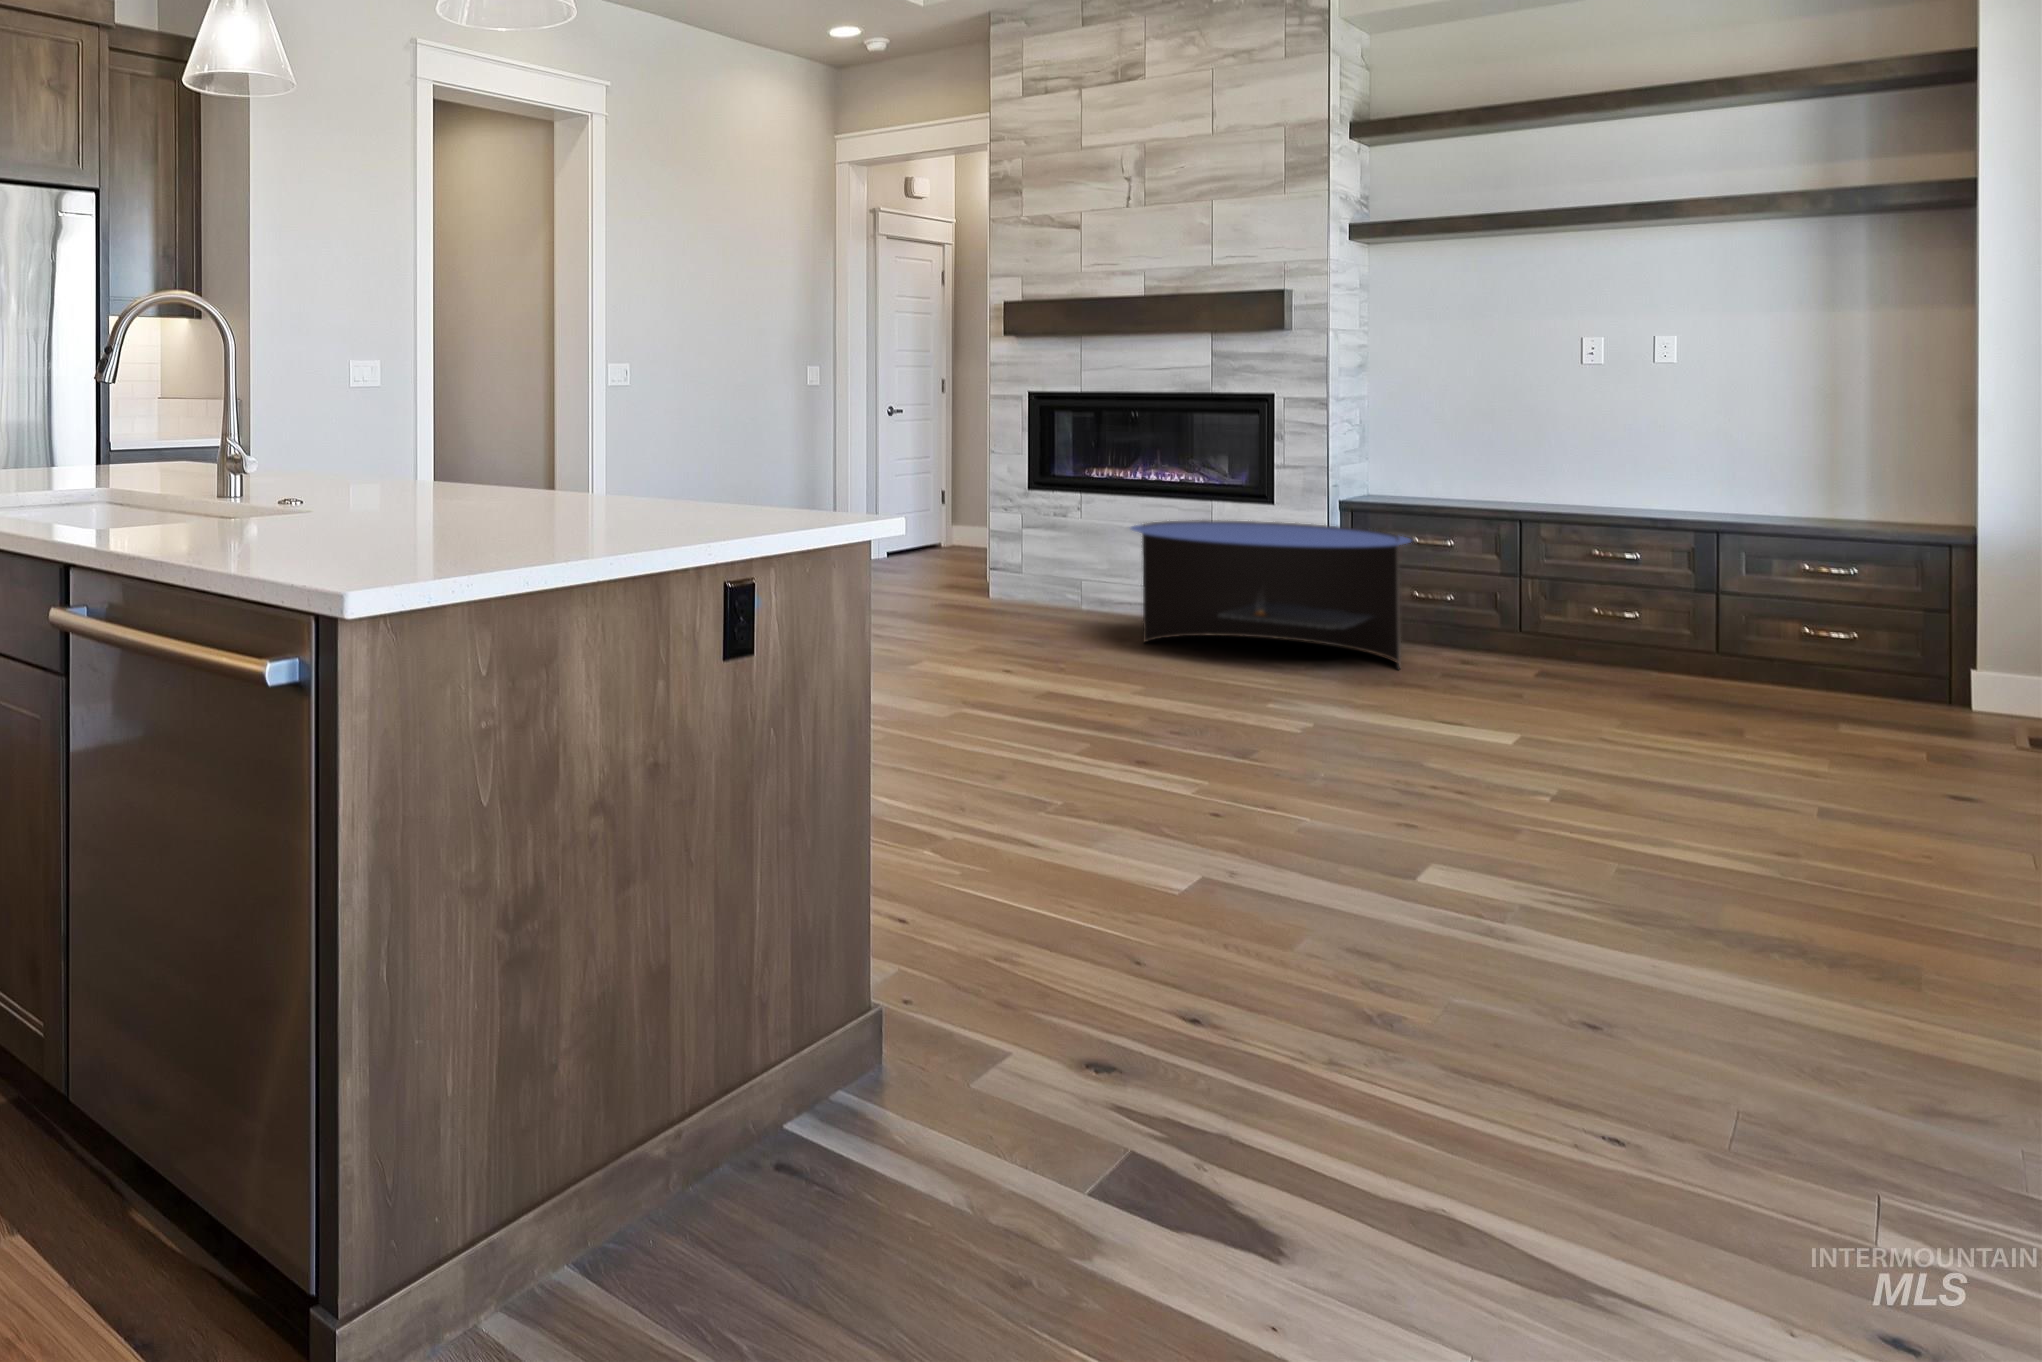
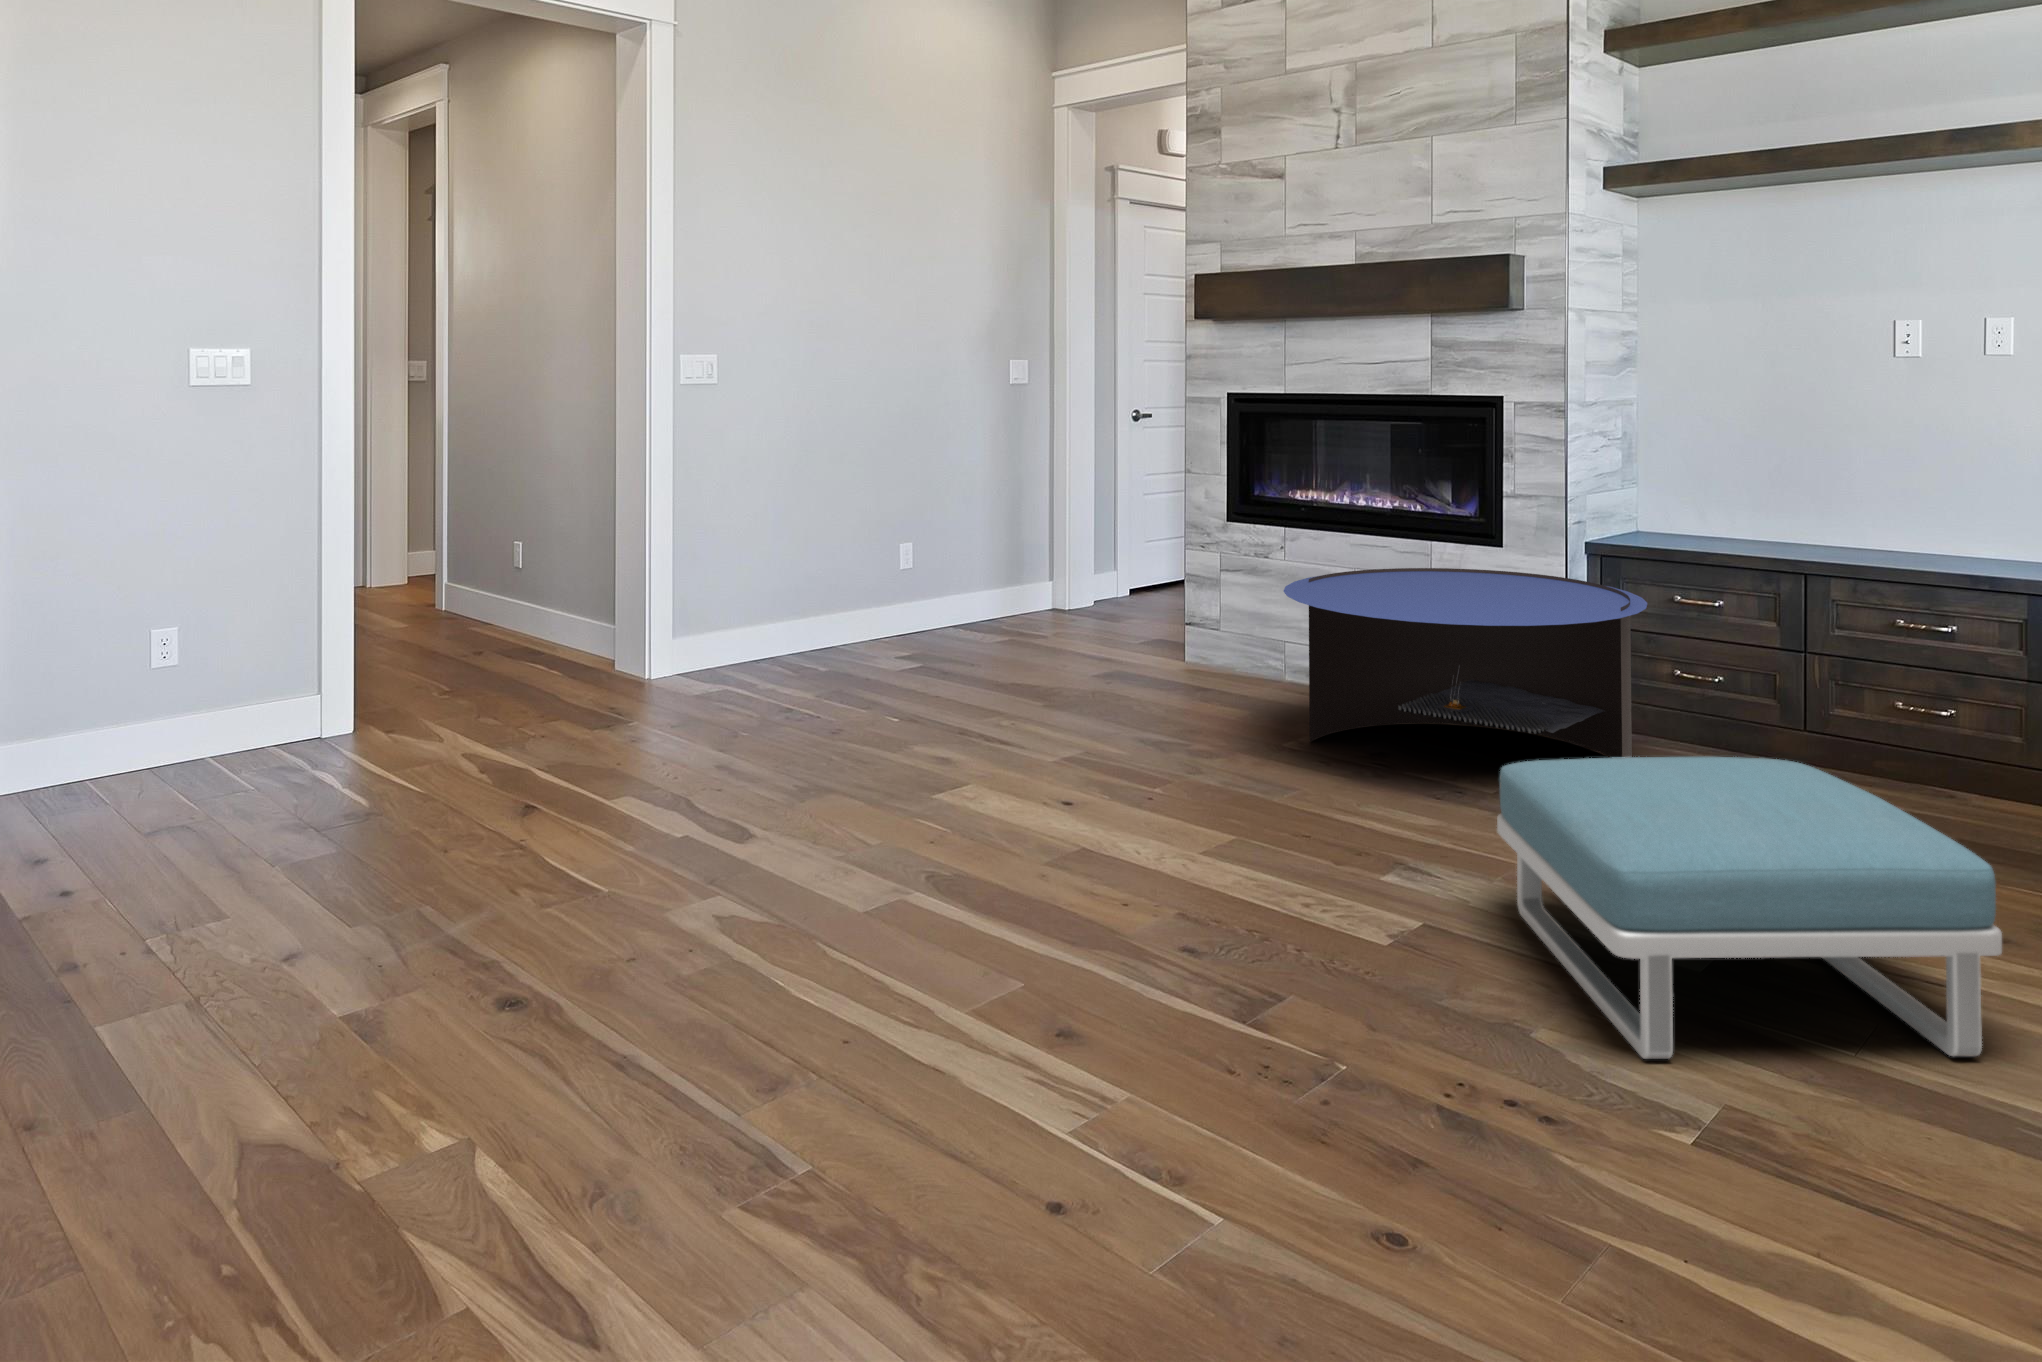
footstool: none [1360,617,1716,769] -> present [1497,757,2002,1059]

